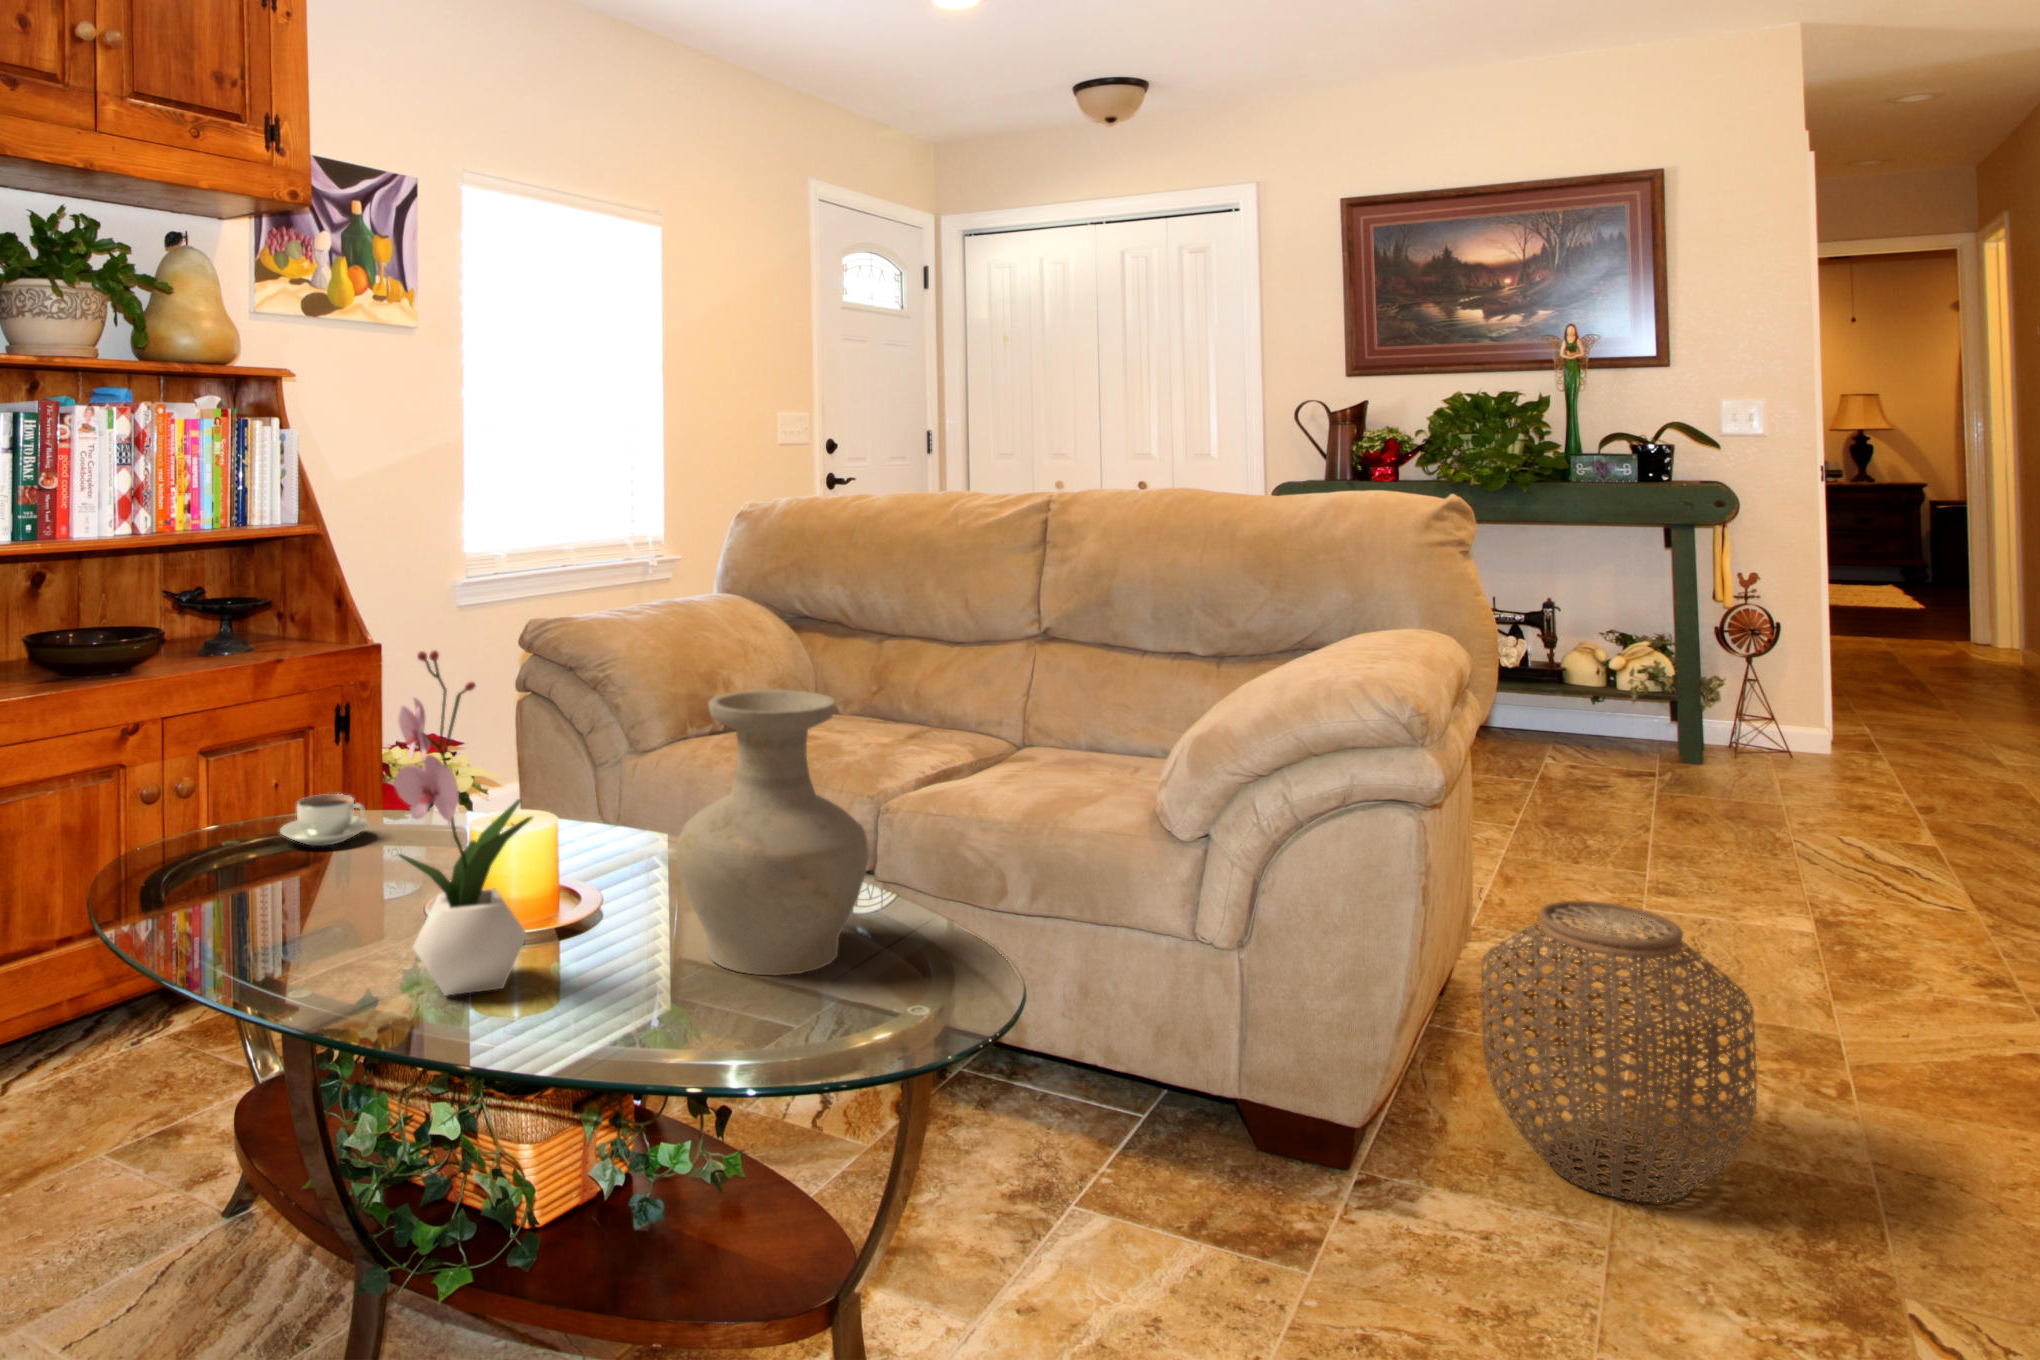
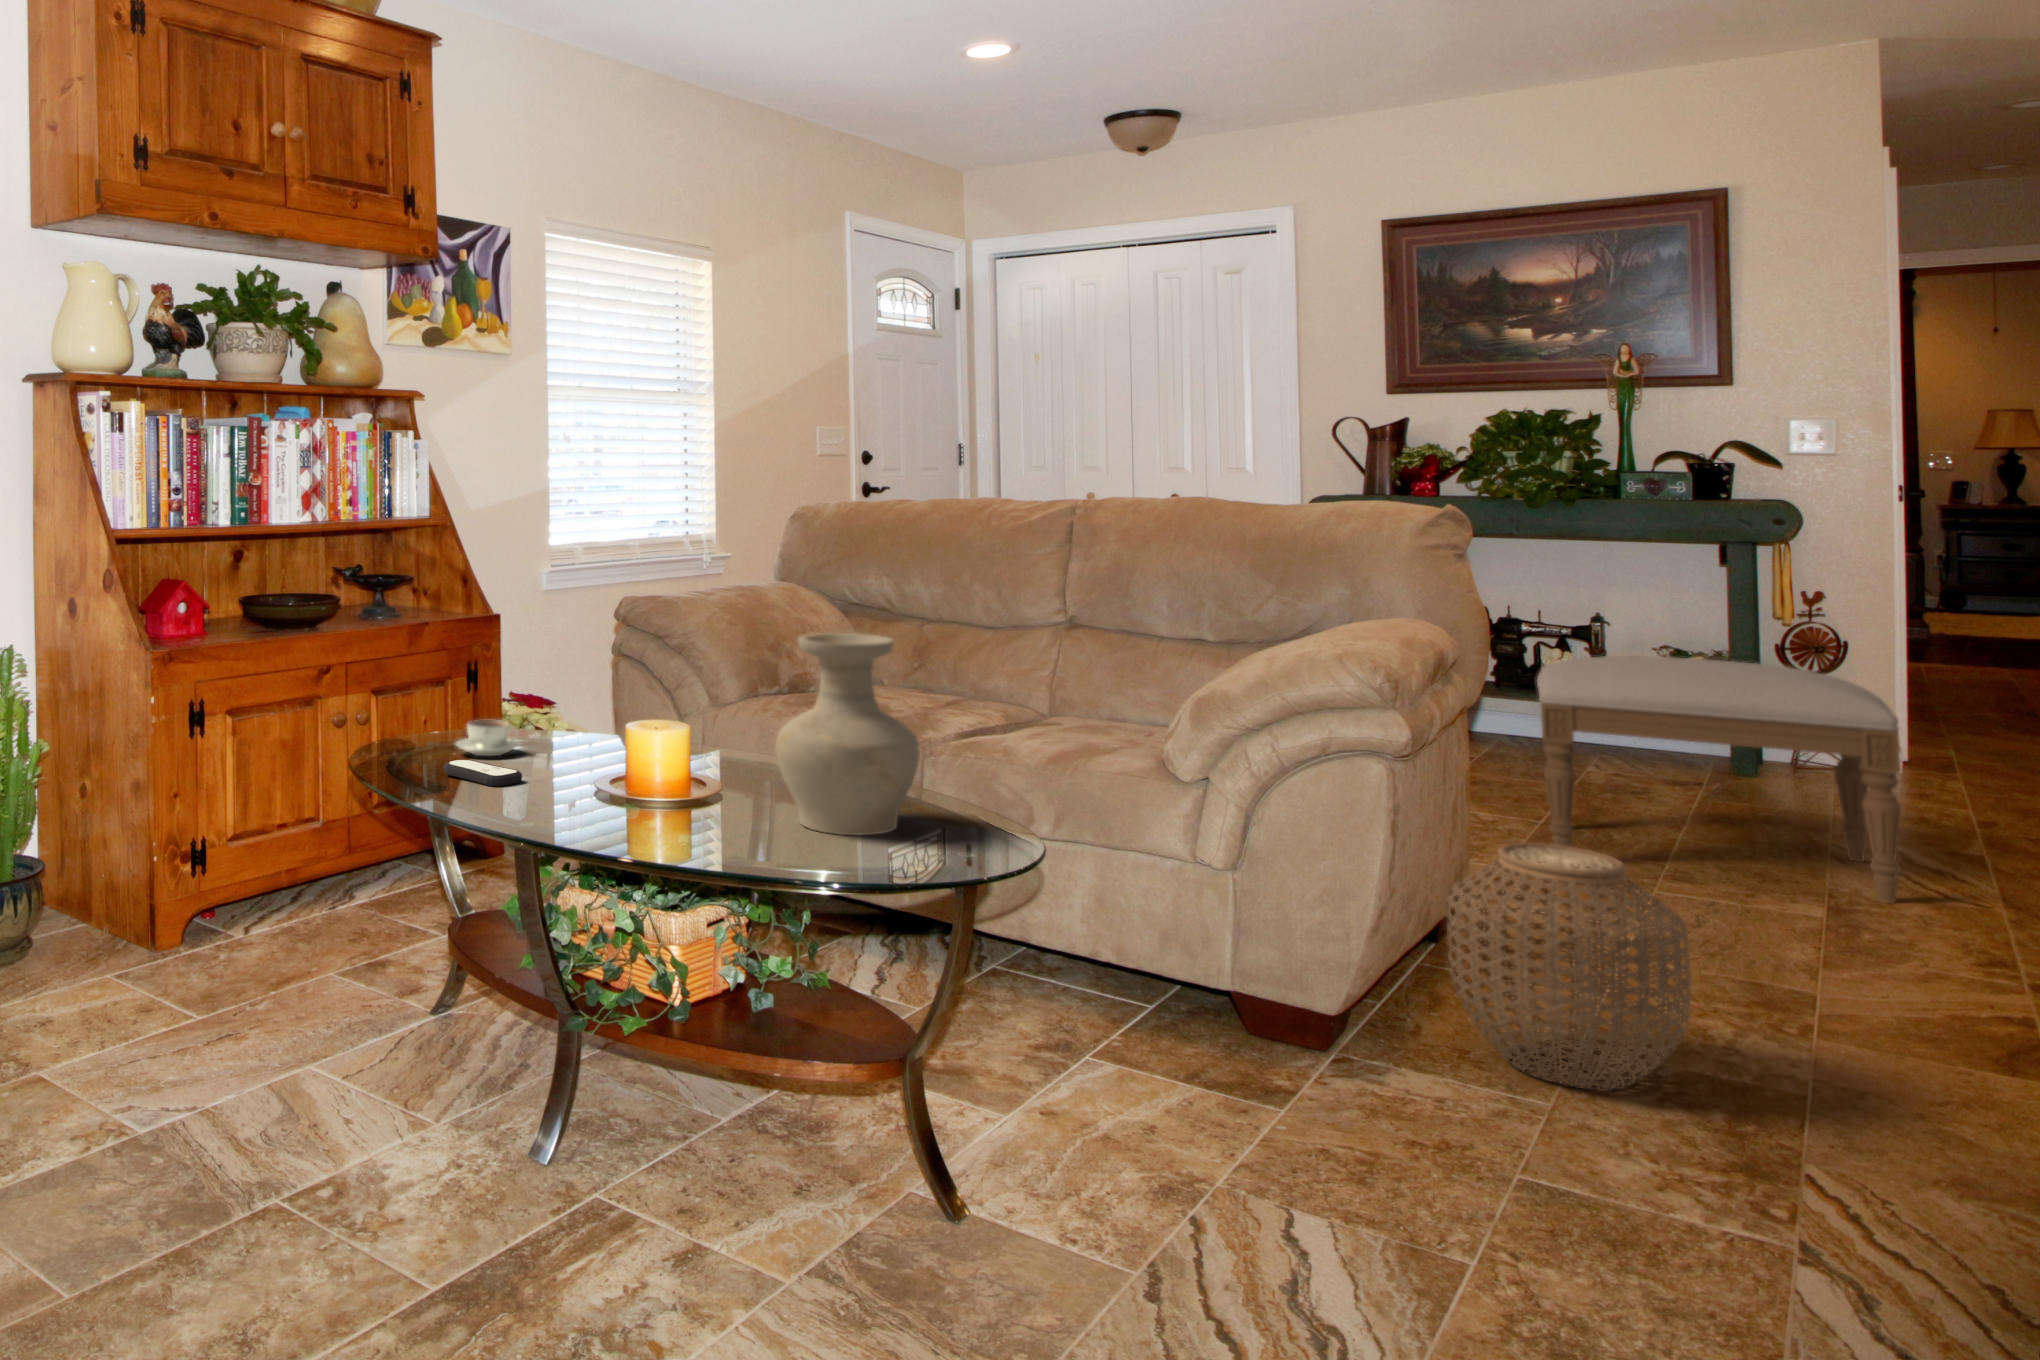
flower arrangement: present [394,651,532,995] -> none [577,595,677,835]
ottoman: none [1515,653,1879,910] -> present [1537,656,1901,903]
remote control: none [246,860,351,902] -> present [444,760,522,787]

